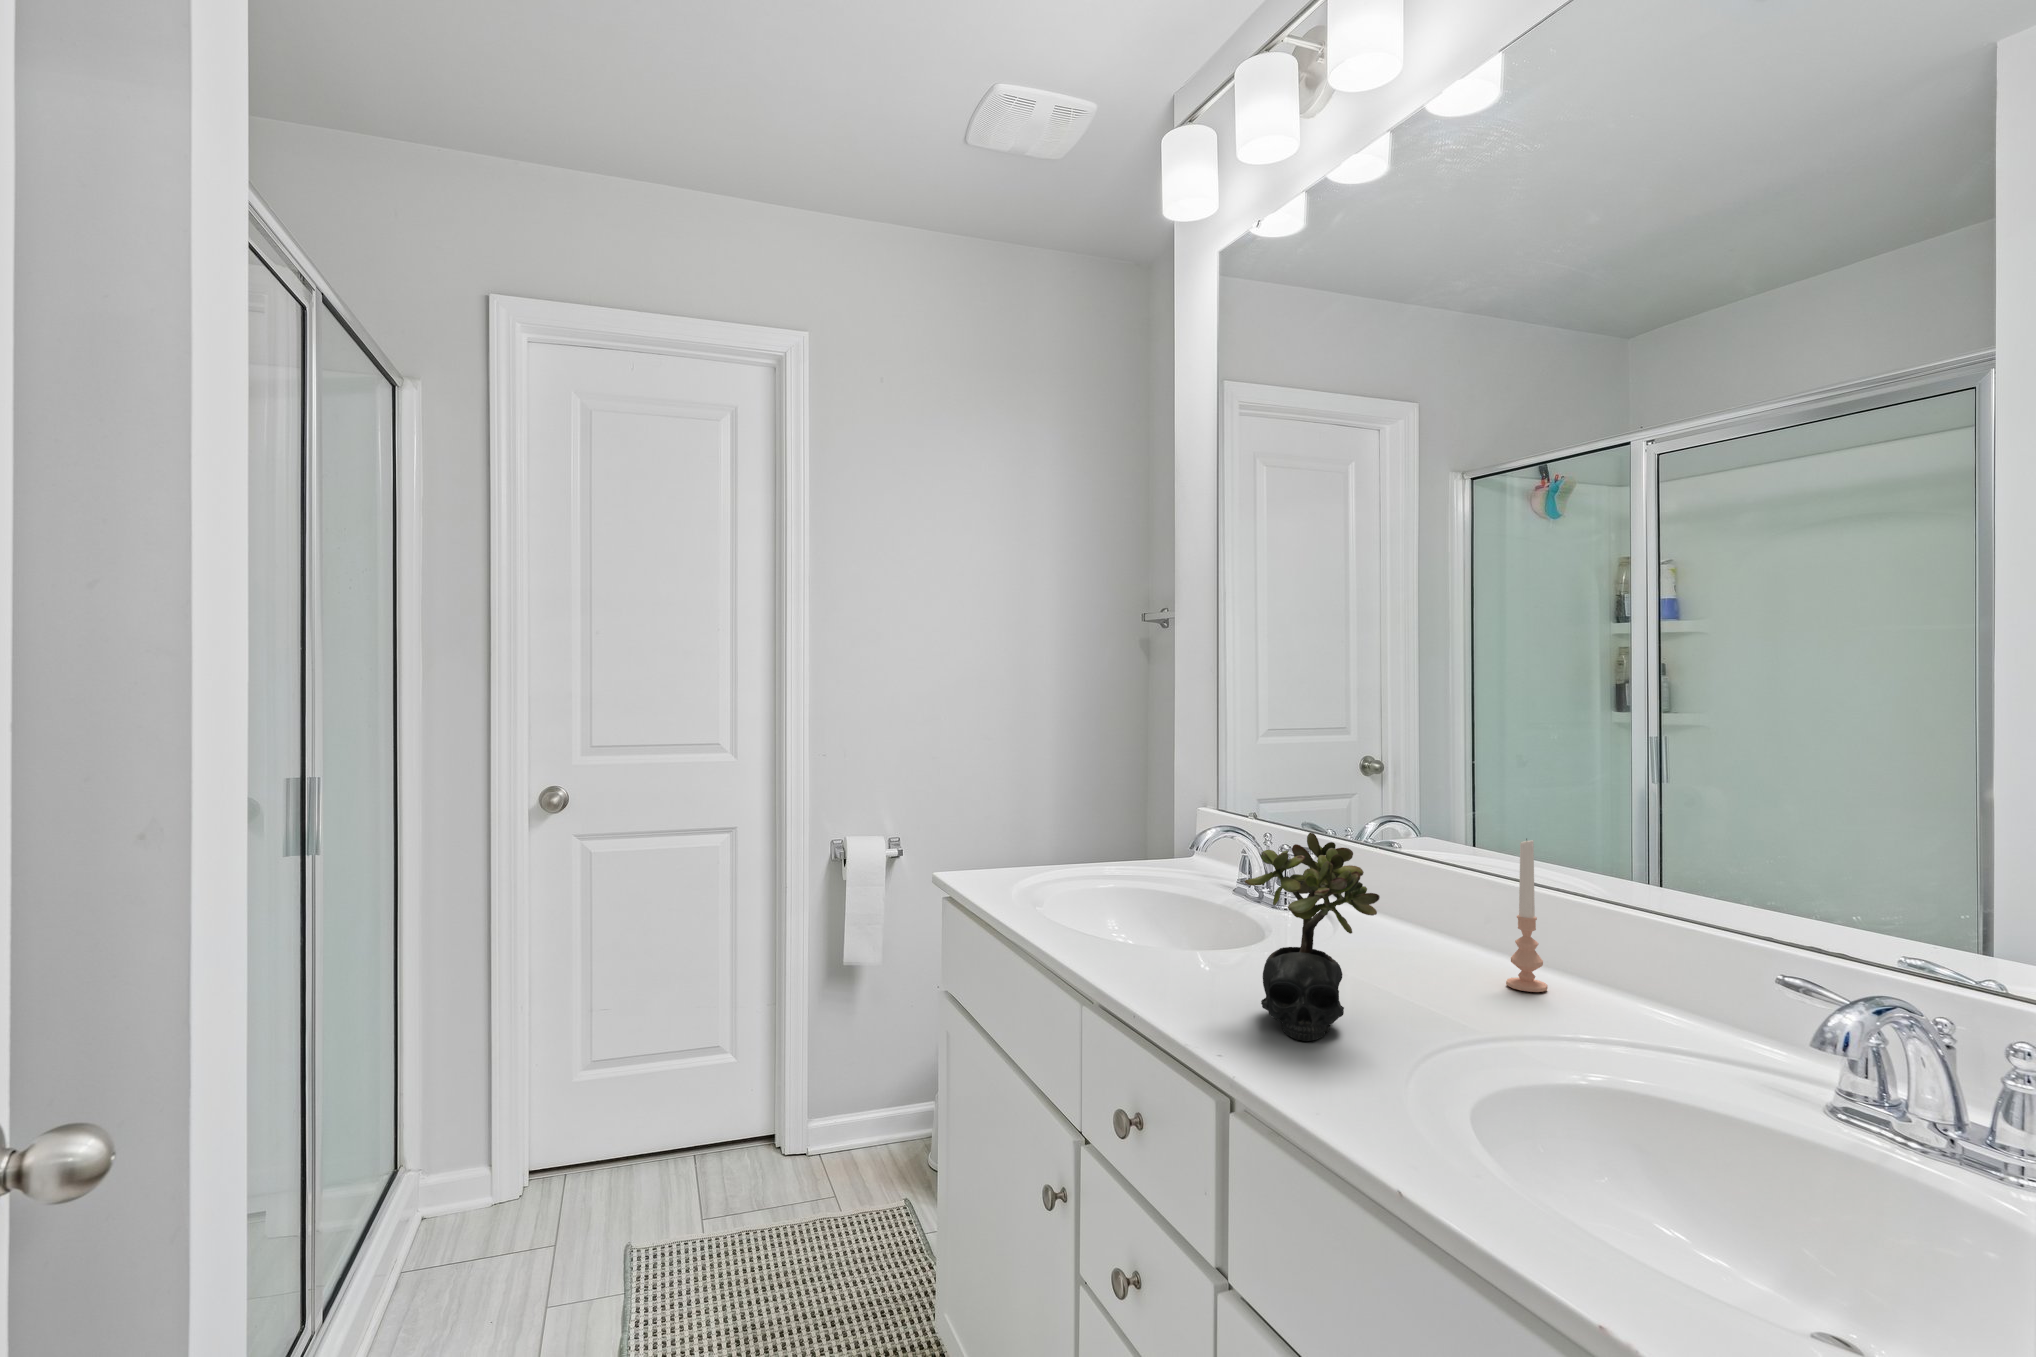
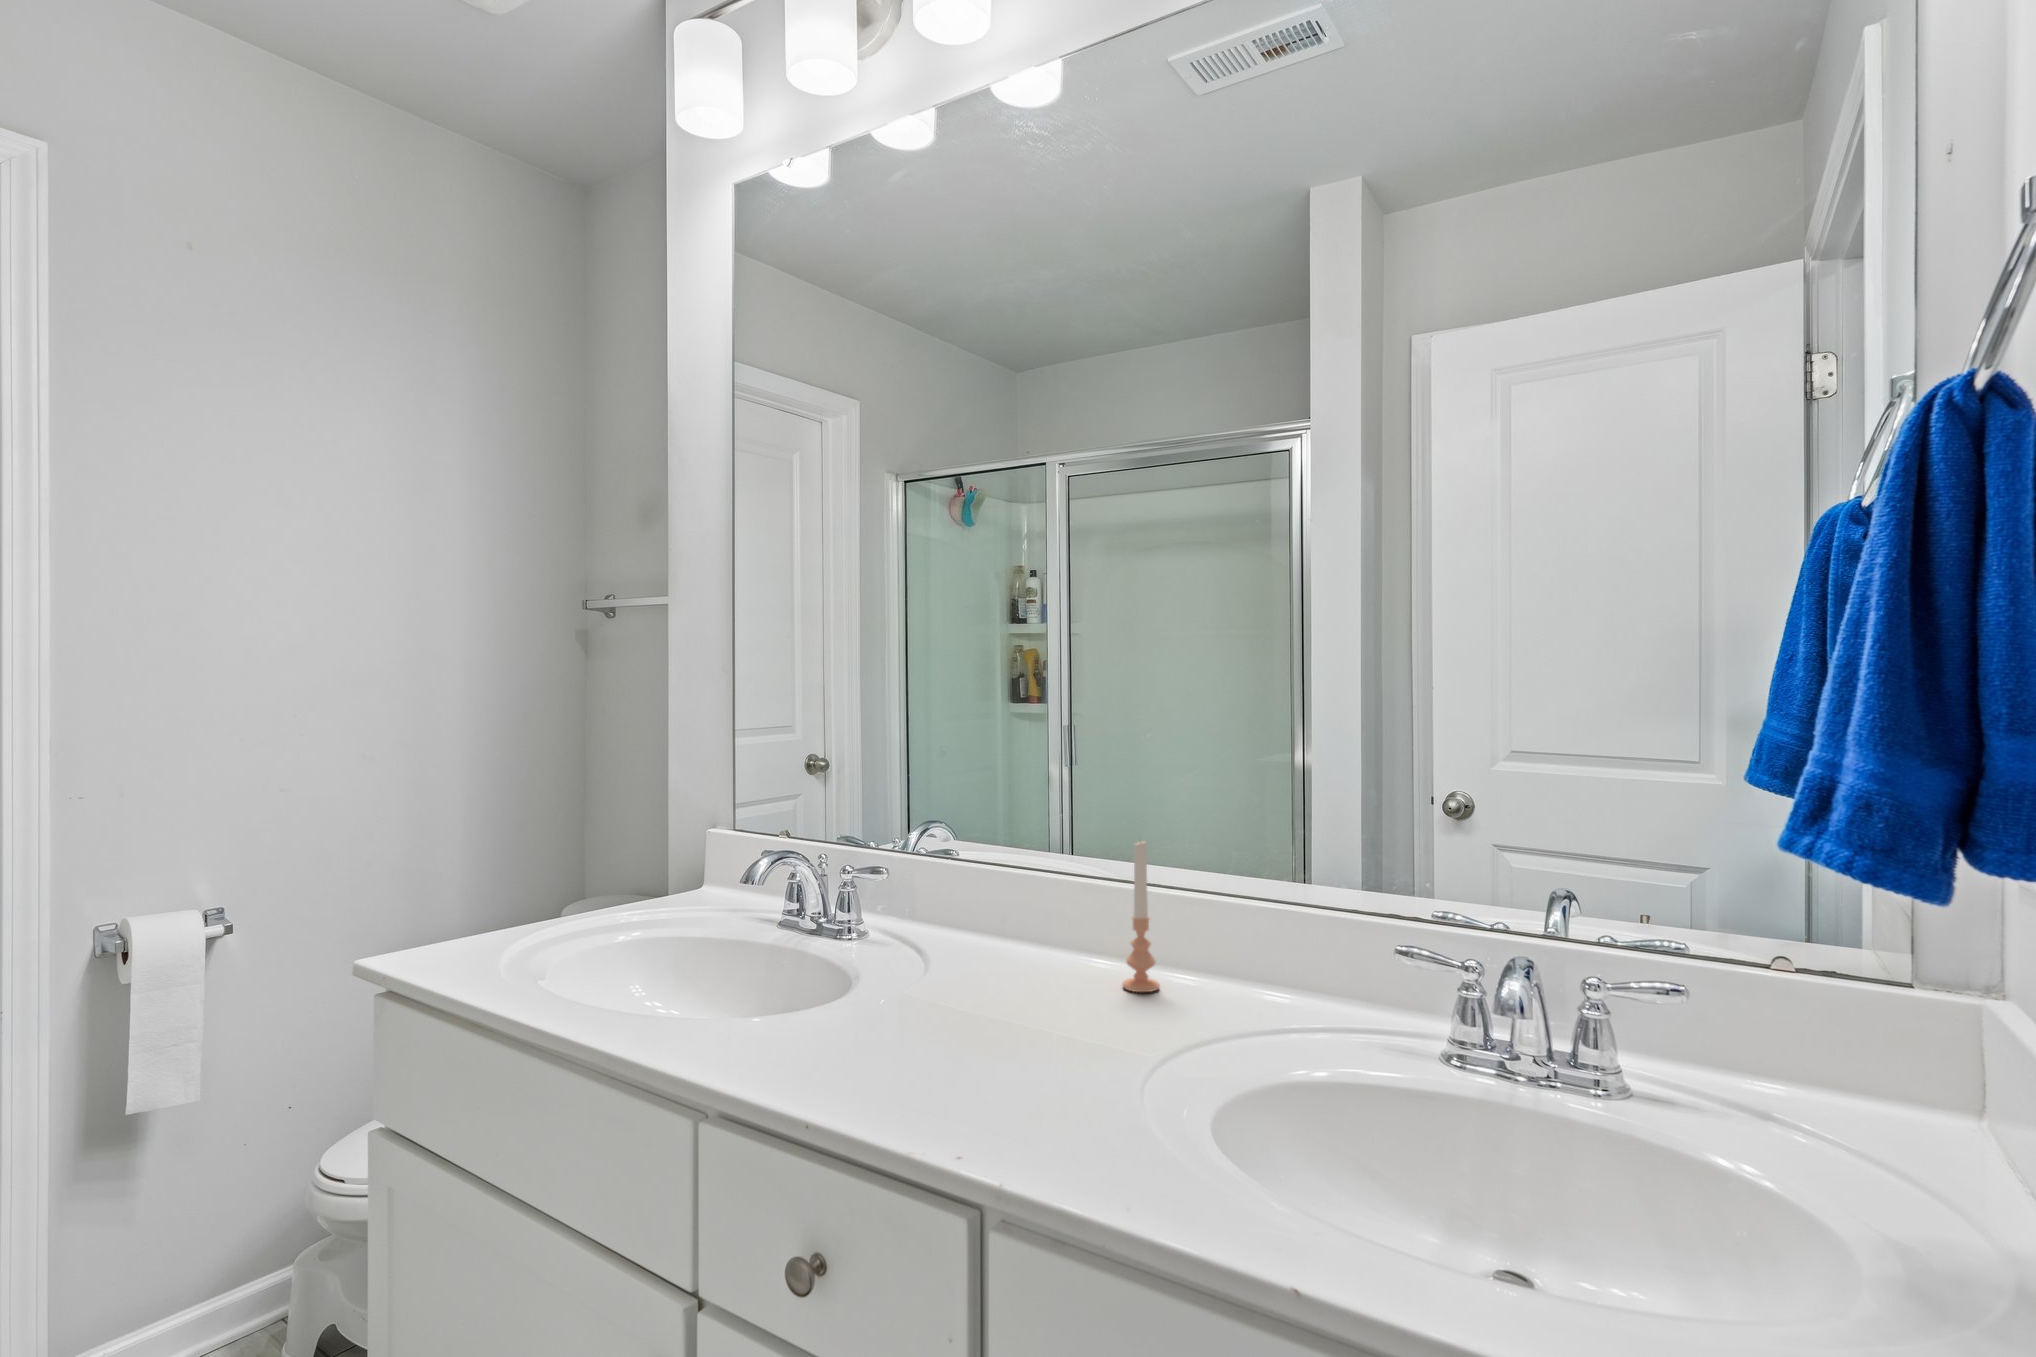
succulent plant: present [1245,833,1380,1041] -> none [940,863,1094,1109]

